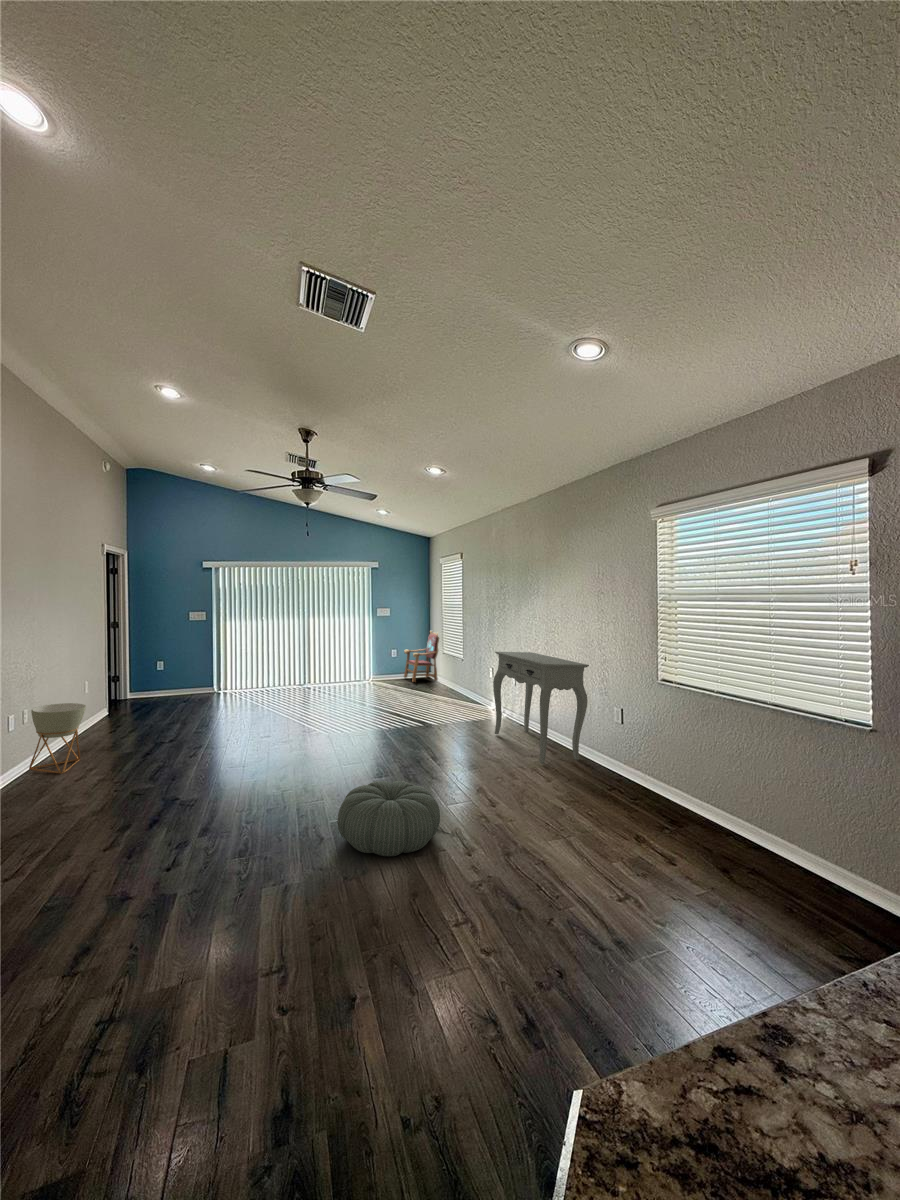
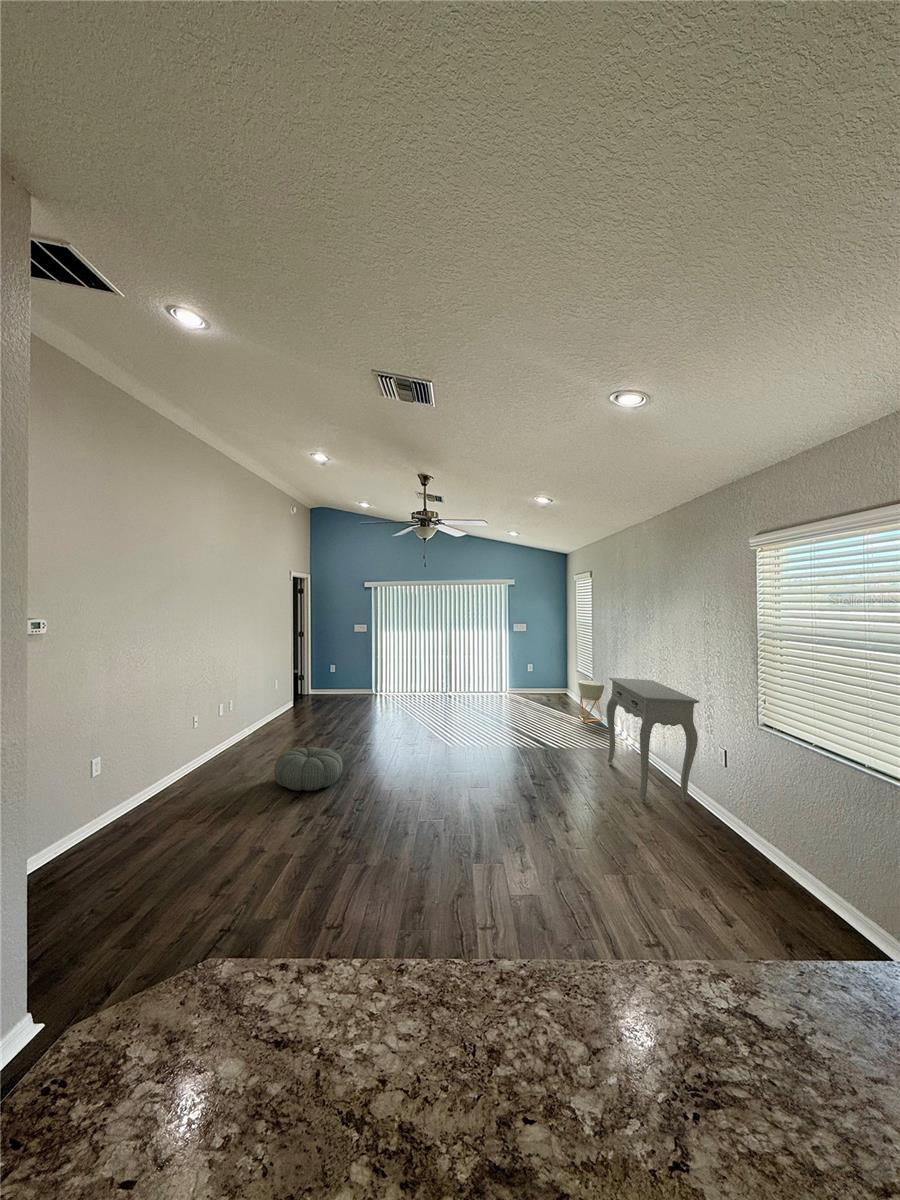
armchair: present [404,631,439,682] -> none [543,646,581,699]
planter: present [29,703,86,774] -> present [578,680,604,722]
pouf: present [338,781,440,856] -> present [274,747,343,791]

